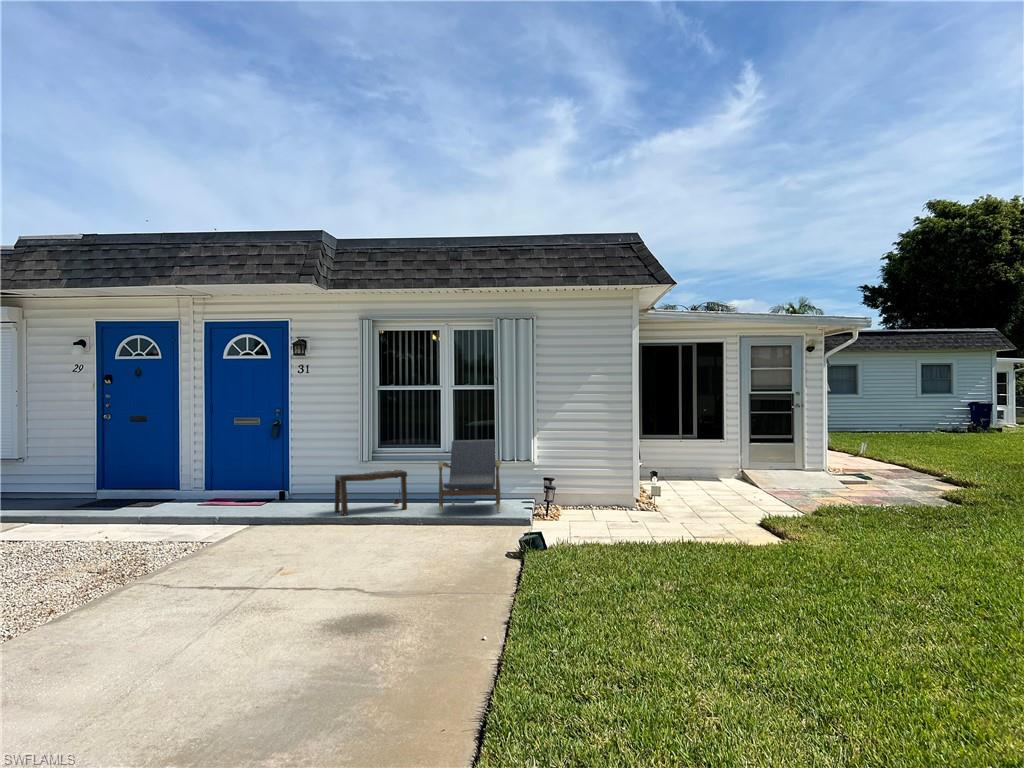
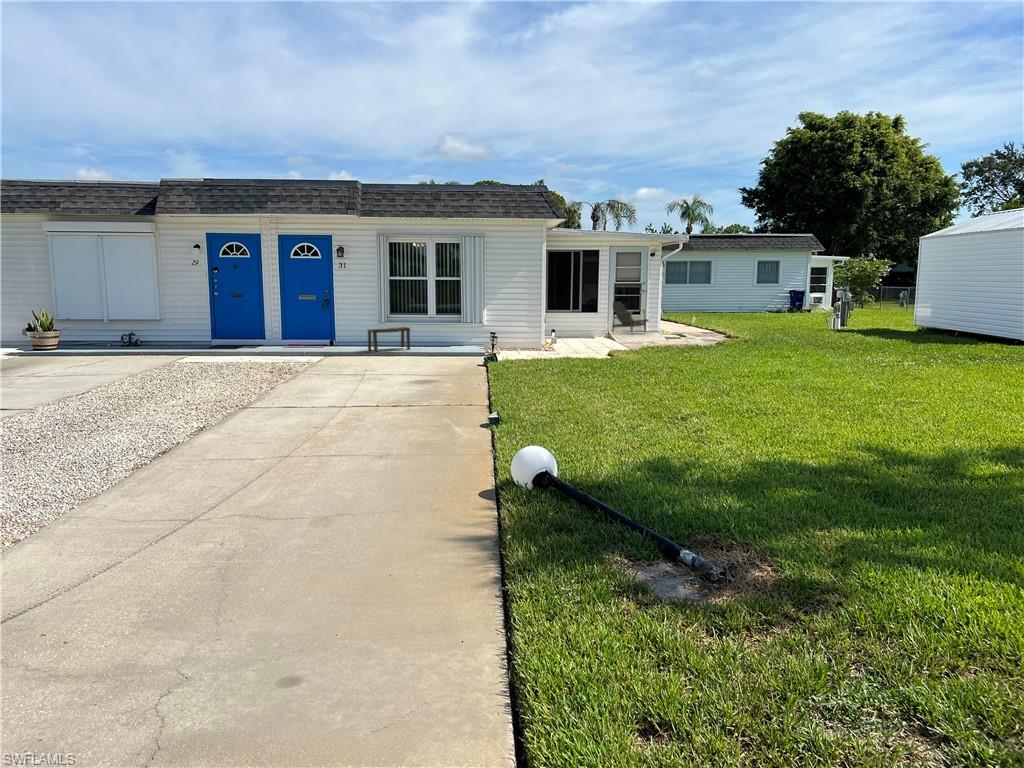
lounge chair: present [438,440,500,513] -> present [612,301,648,334]

